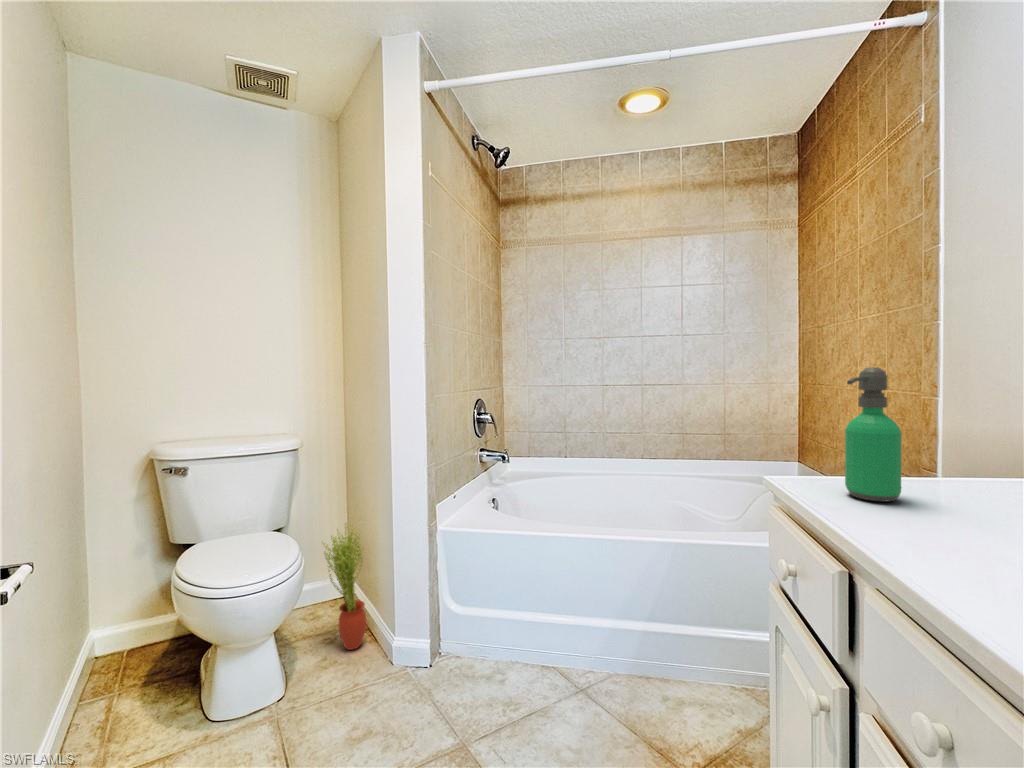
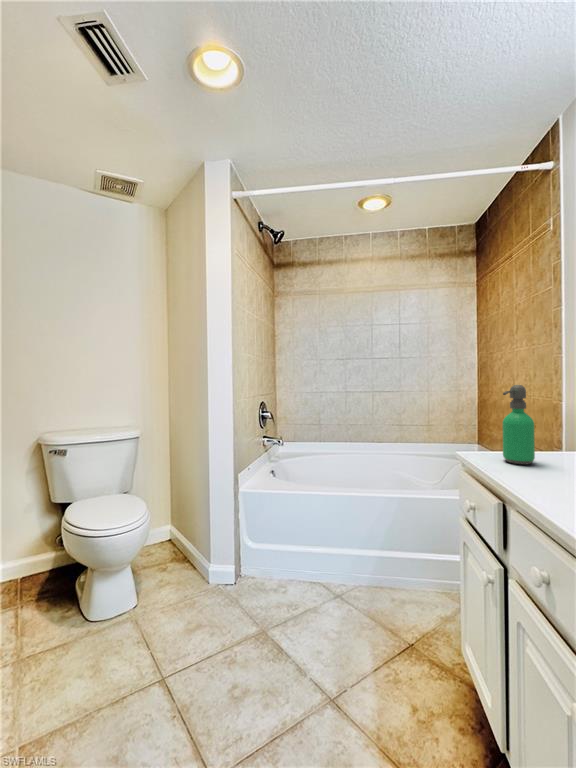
potted plant: present [323,523,366,650] -> none [159,486,189,574]

